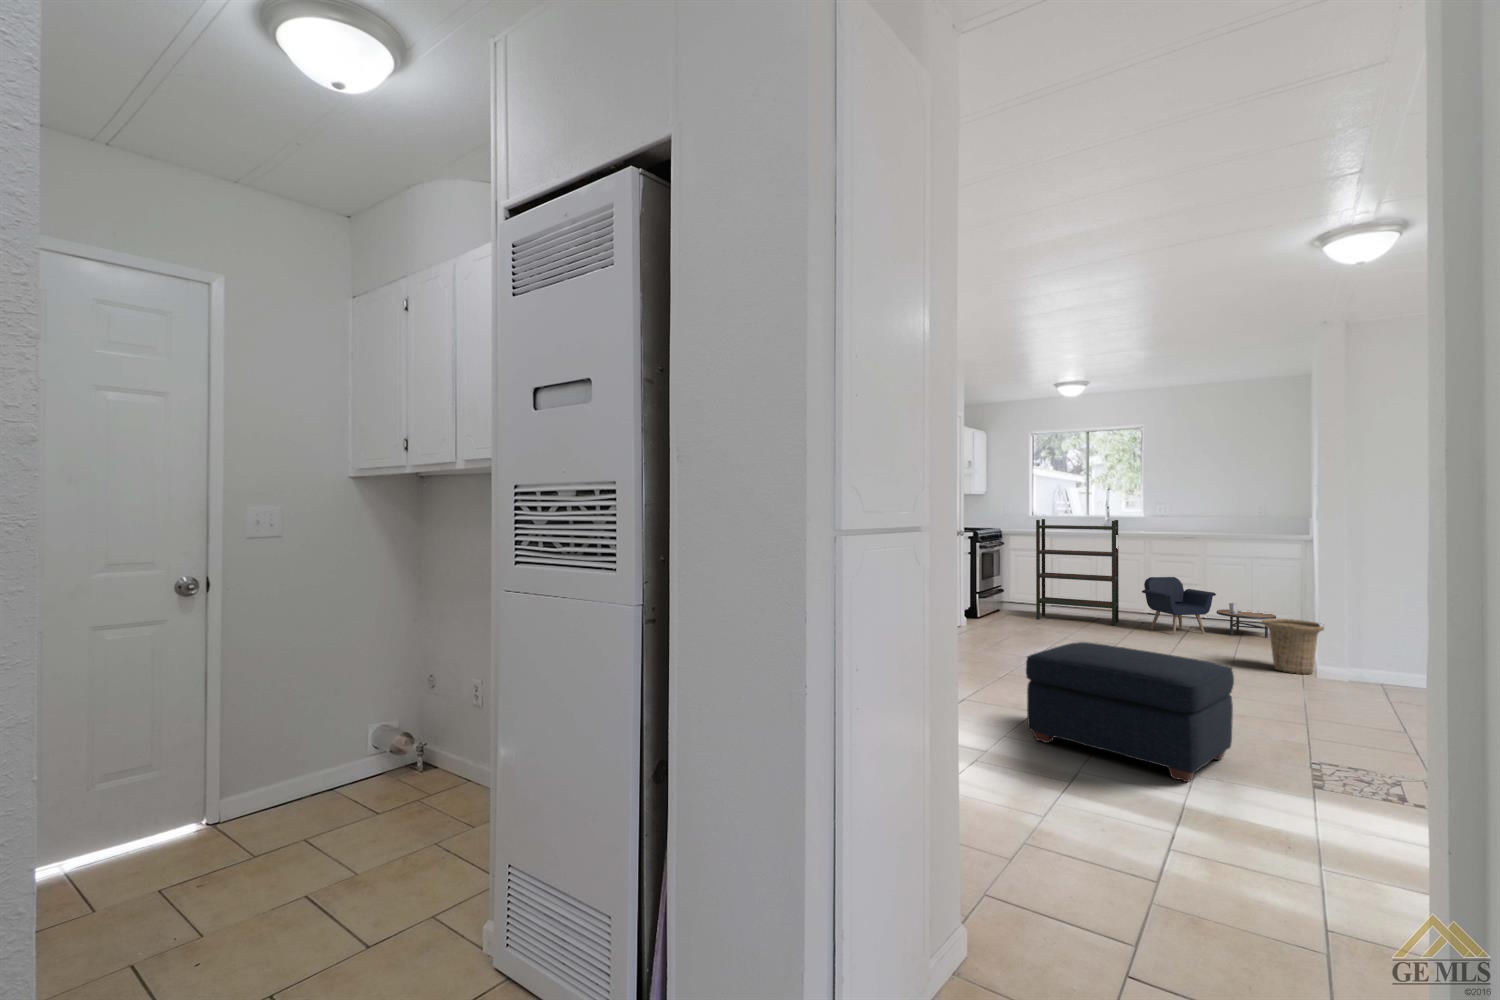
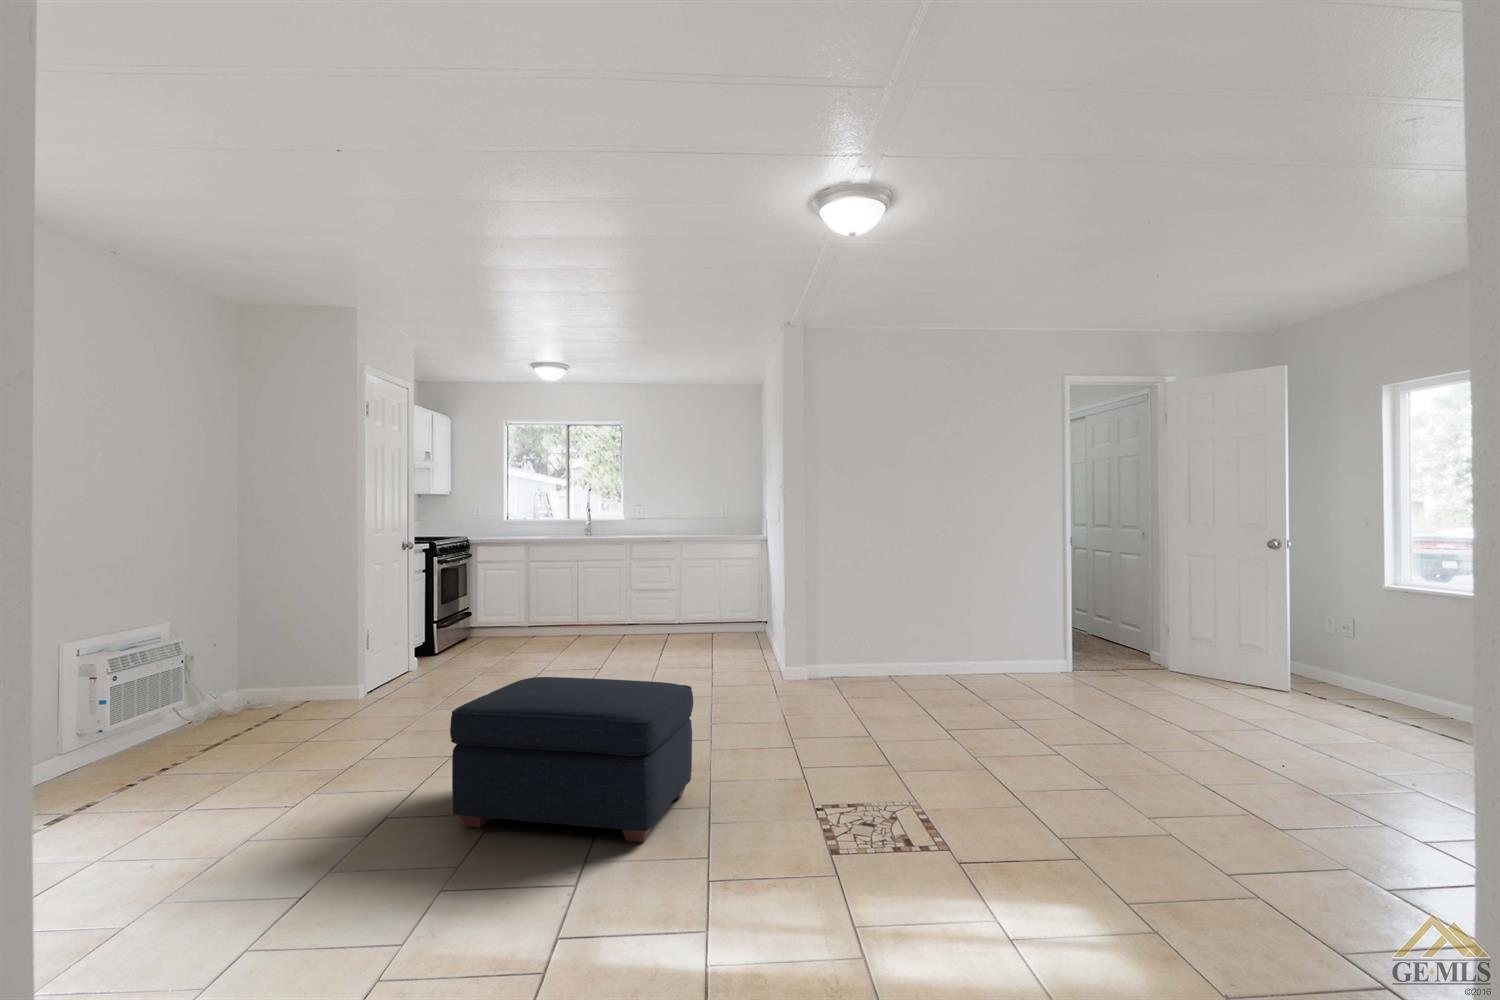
bookshelf: present [1036,519,1119,626] -> none [509,525,598,646]
armchair: present [1142,577,1276,637] -> none [619,584,737,646]
basket: present [1262,619,1324,674] -> none [724,620,775,674]

